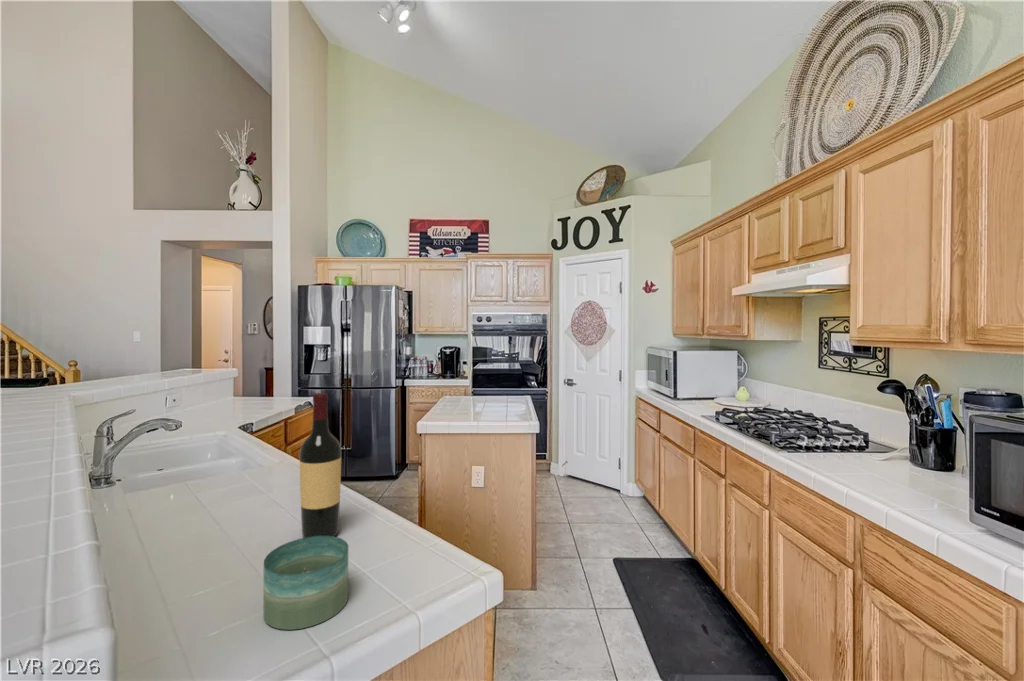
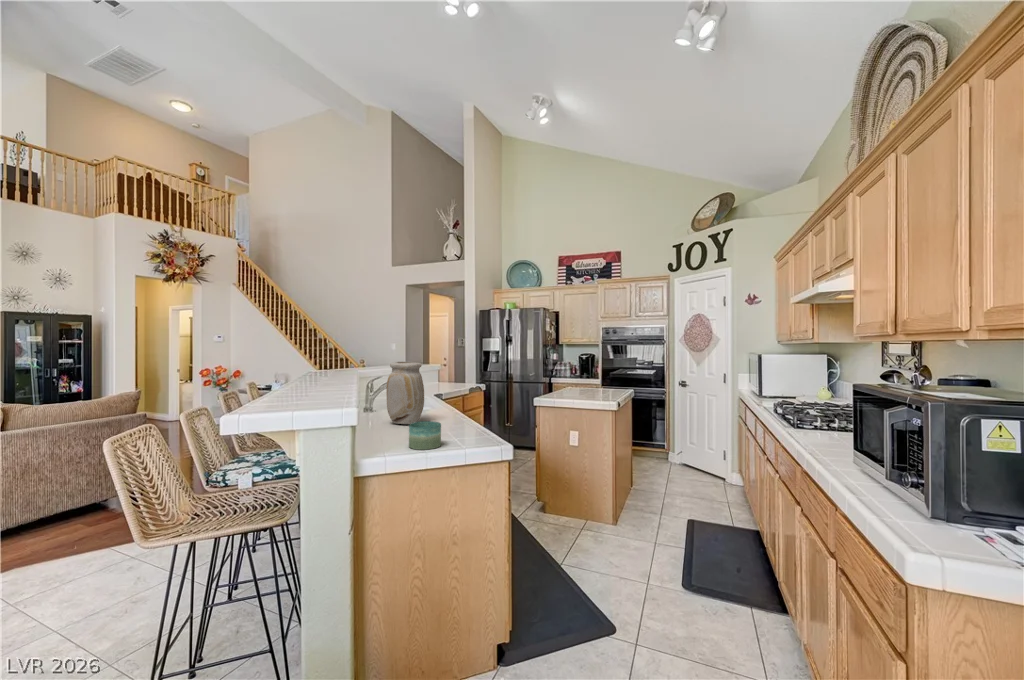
vase: none [165,388,262,527] -> present [386,362,424,424]
wine bottle: present [300,393,341,538] -> none [434,364,452,433]

